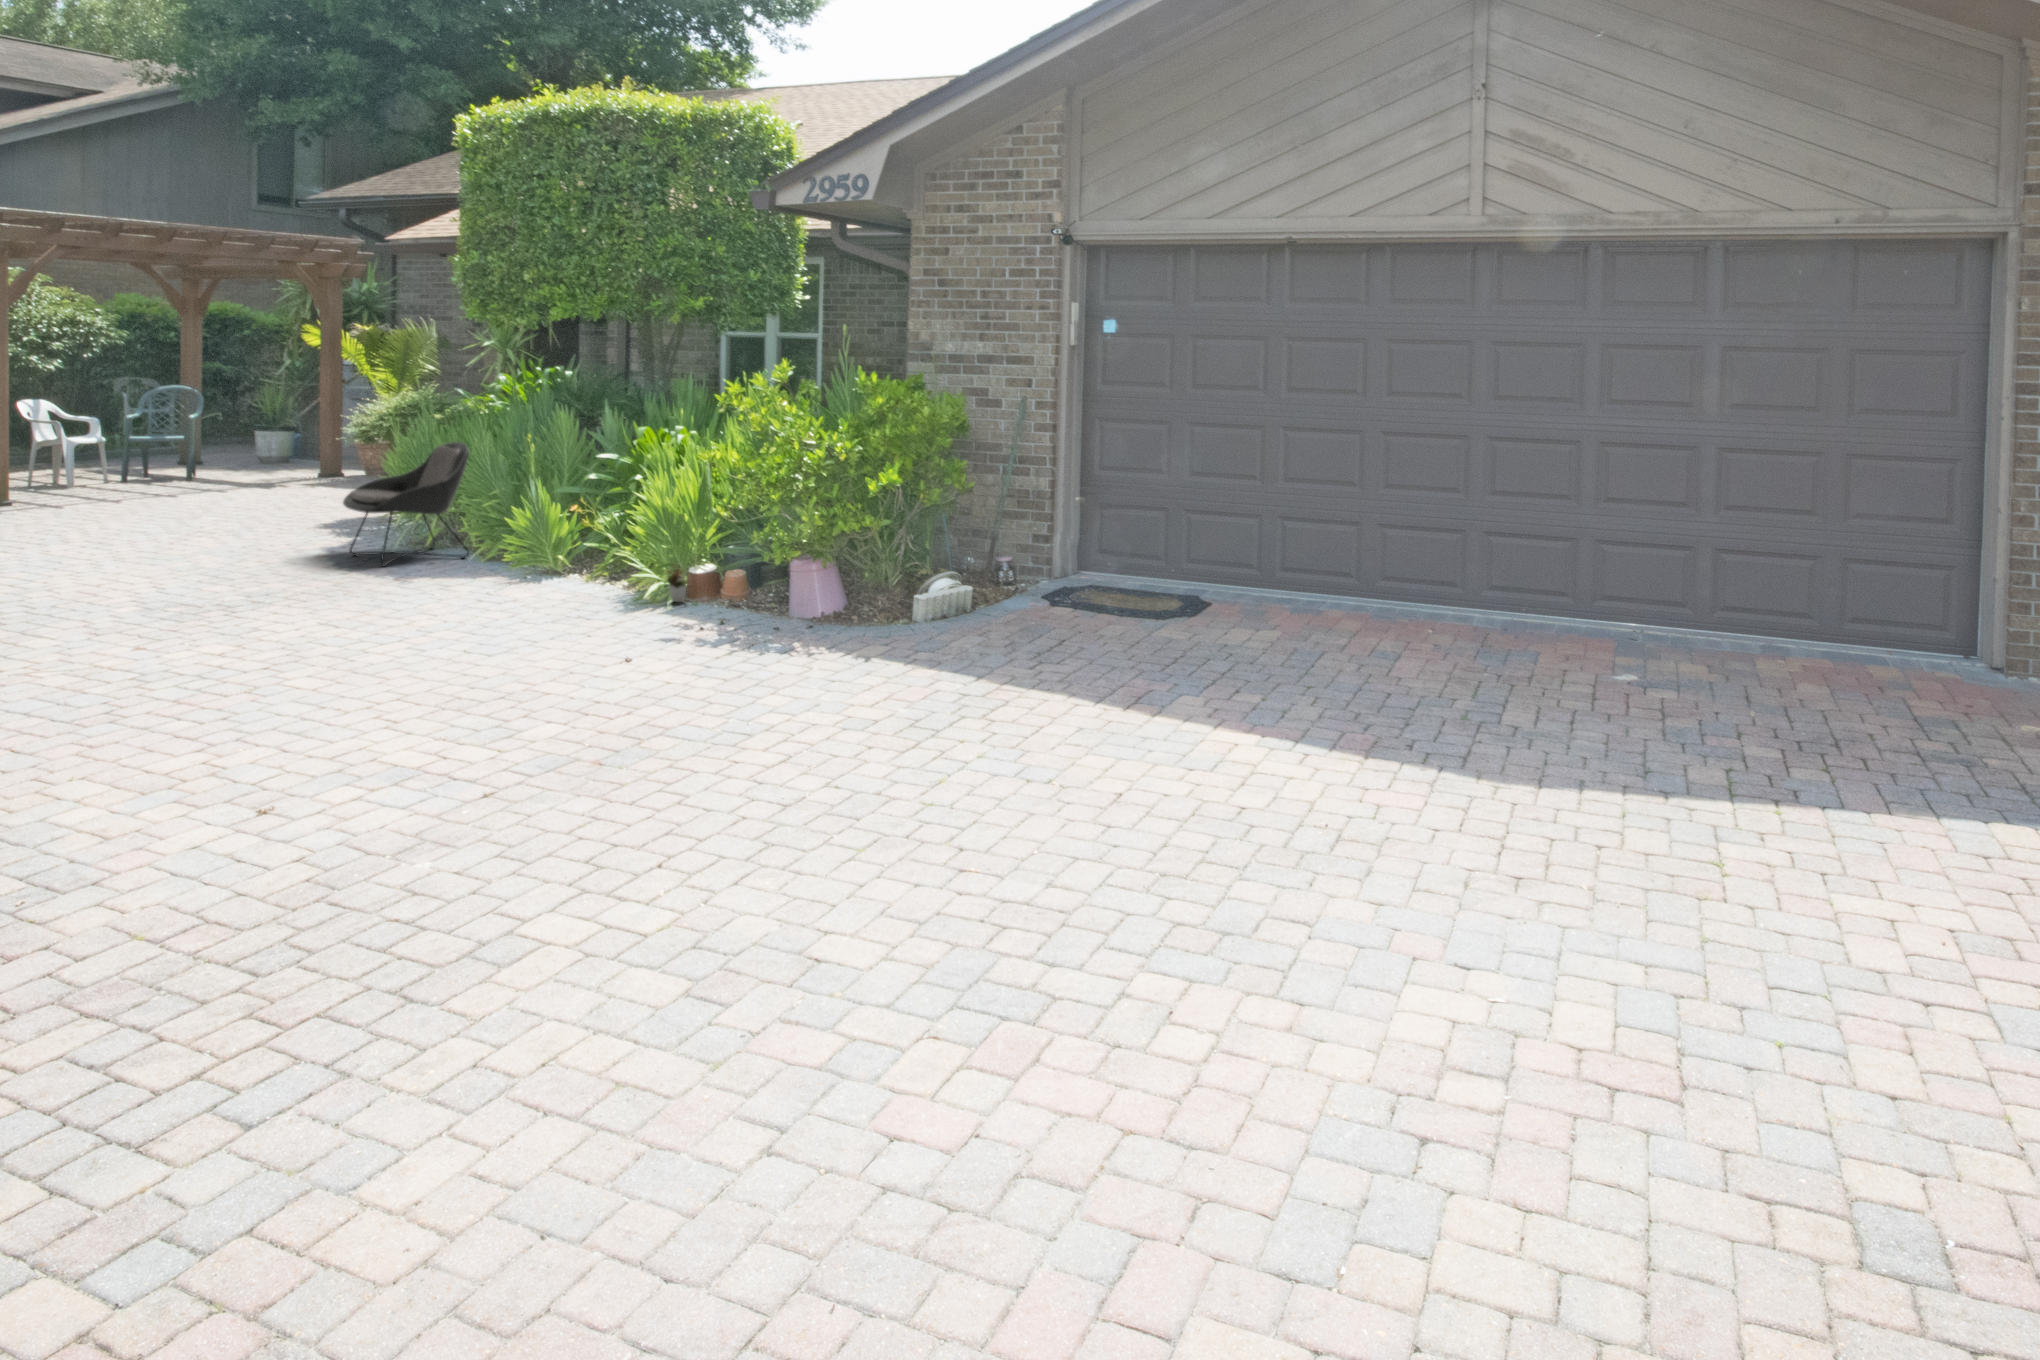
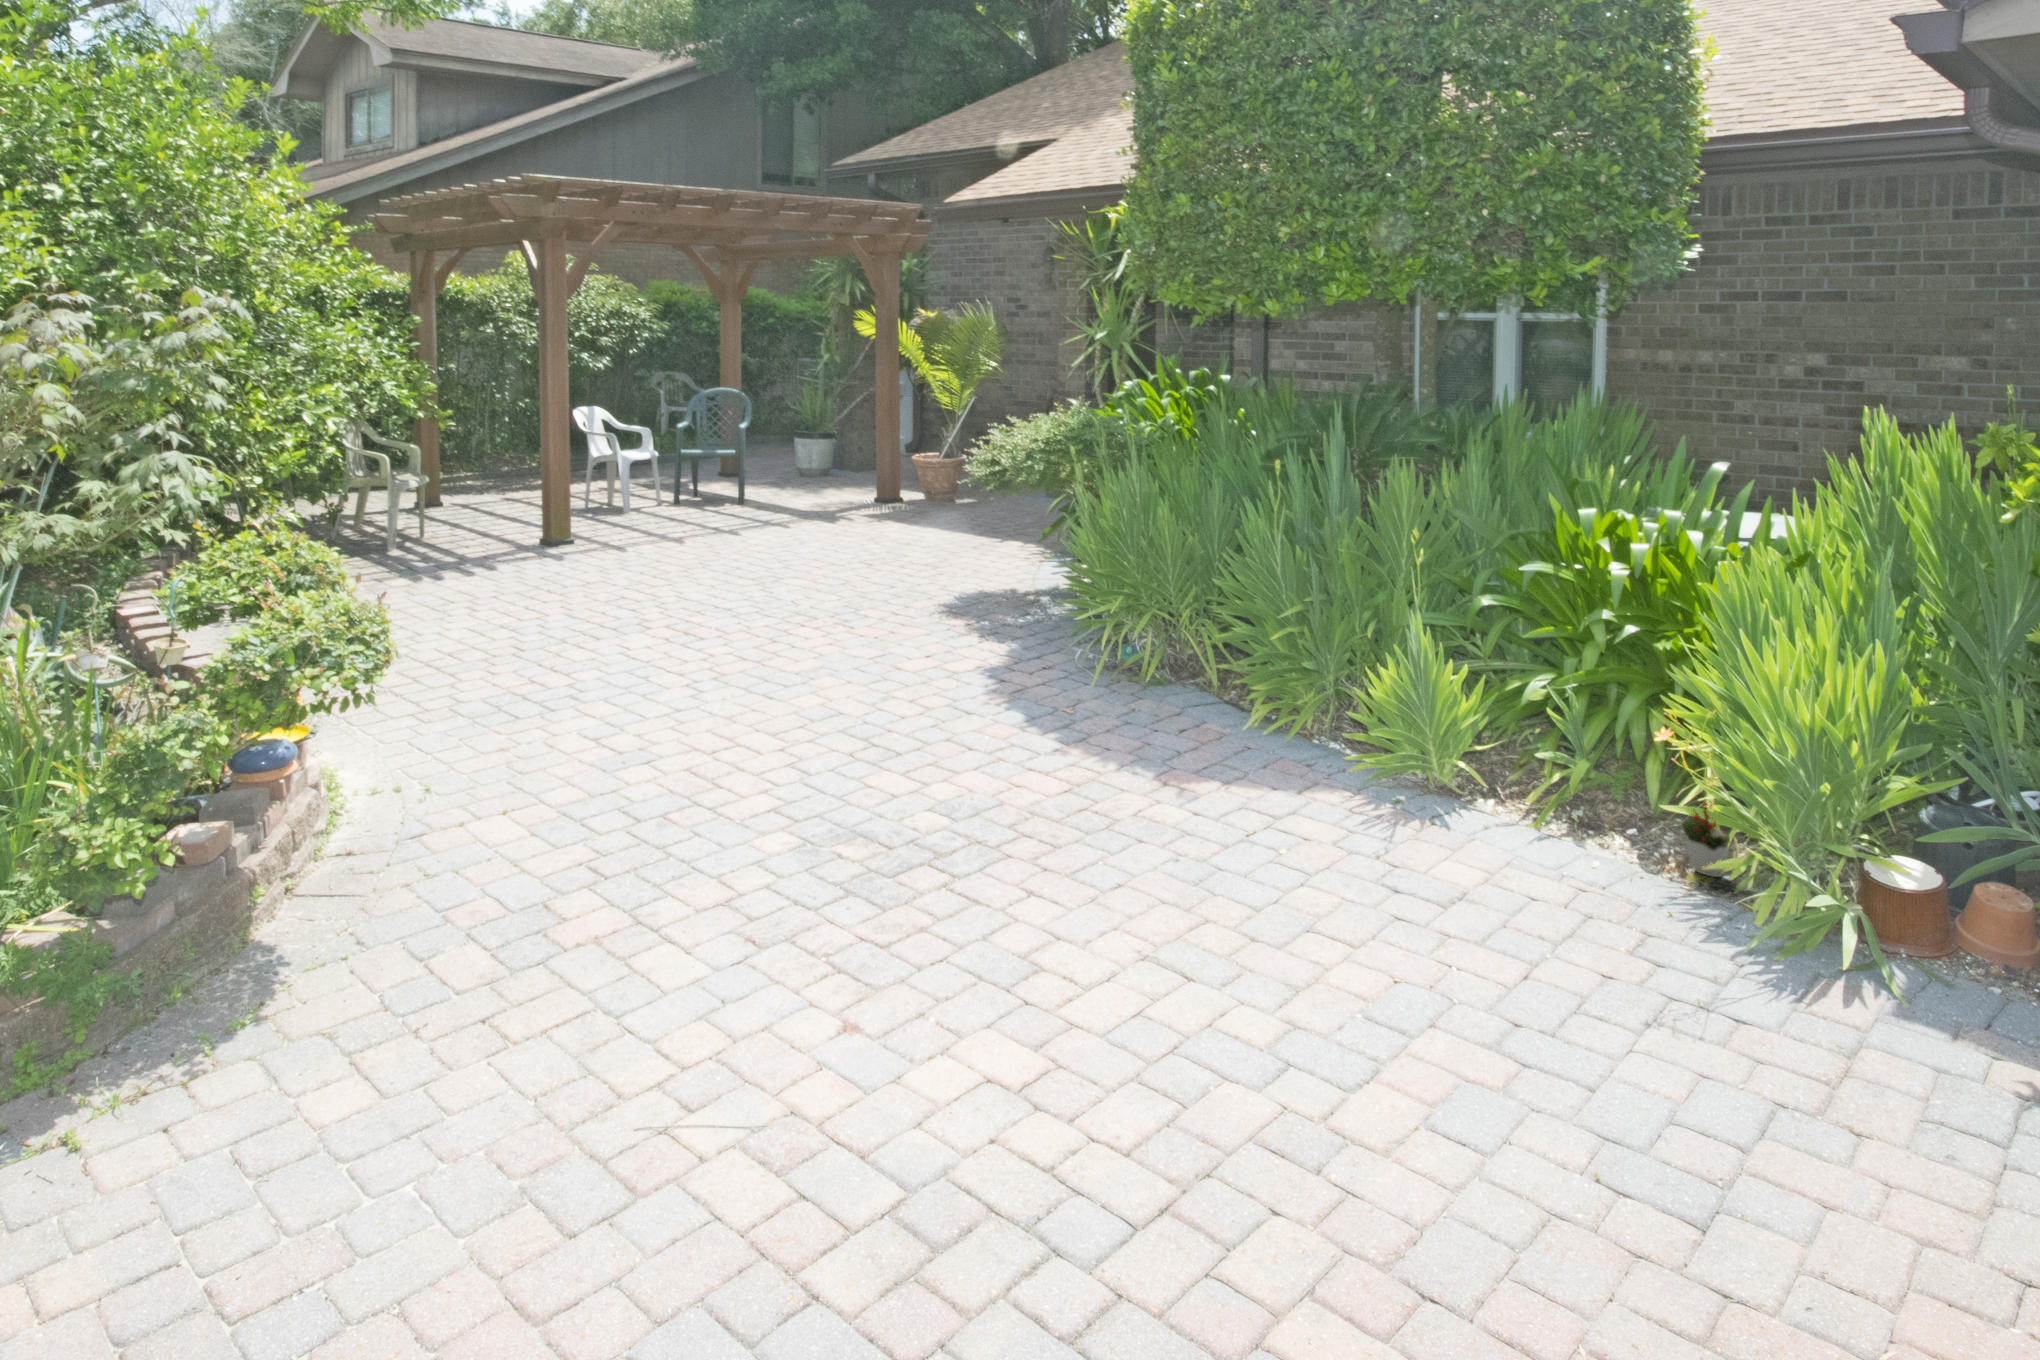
lounge chair: present [343,442,469,567] -> none [1003,503,1192,709]

